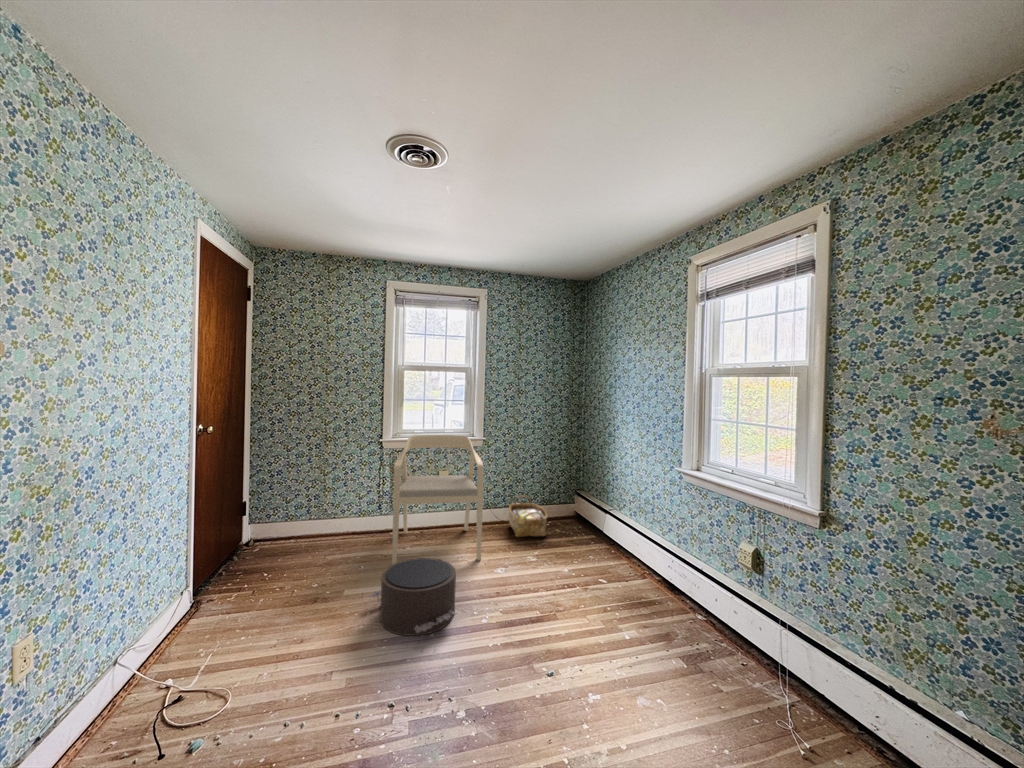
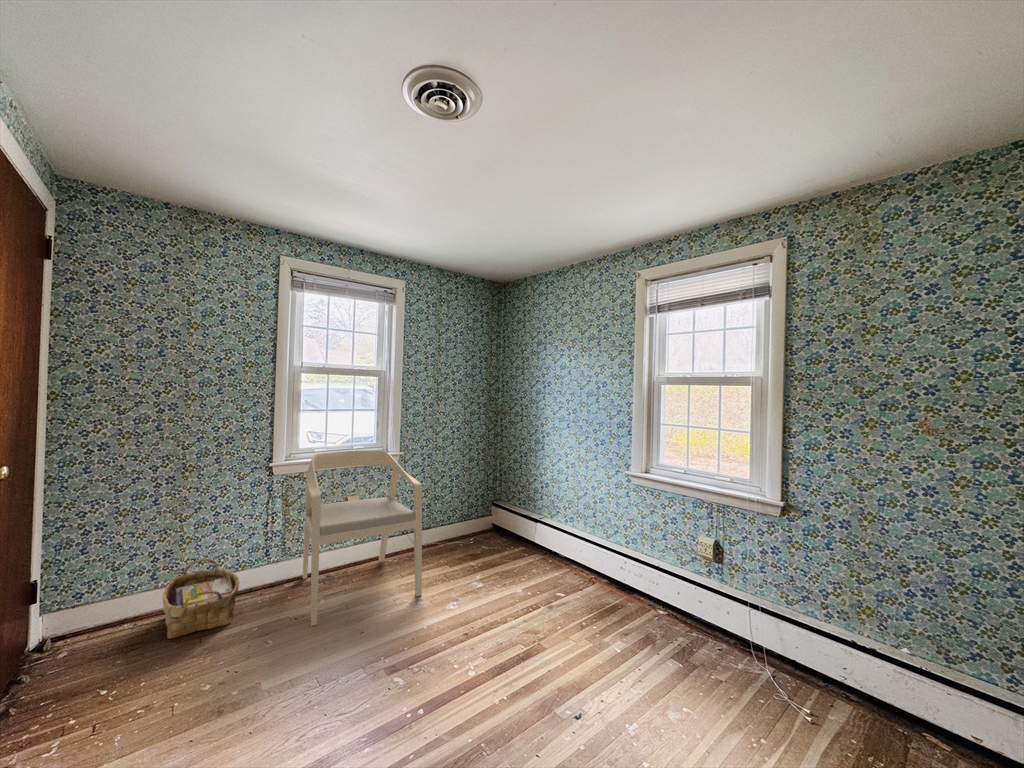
woven basket: present [509,495,548,537] -> present [163,558,239,639]
pouf: present [371,558,456,636] -> none [314,609,445,724]

